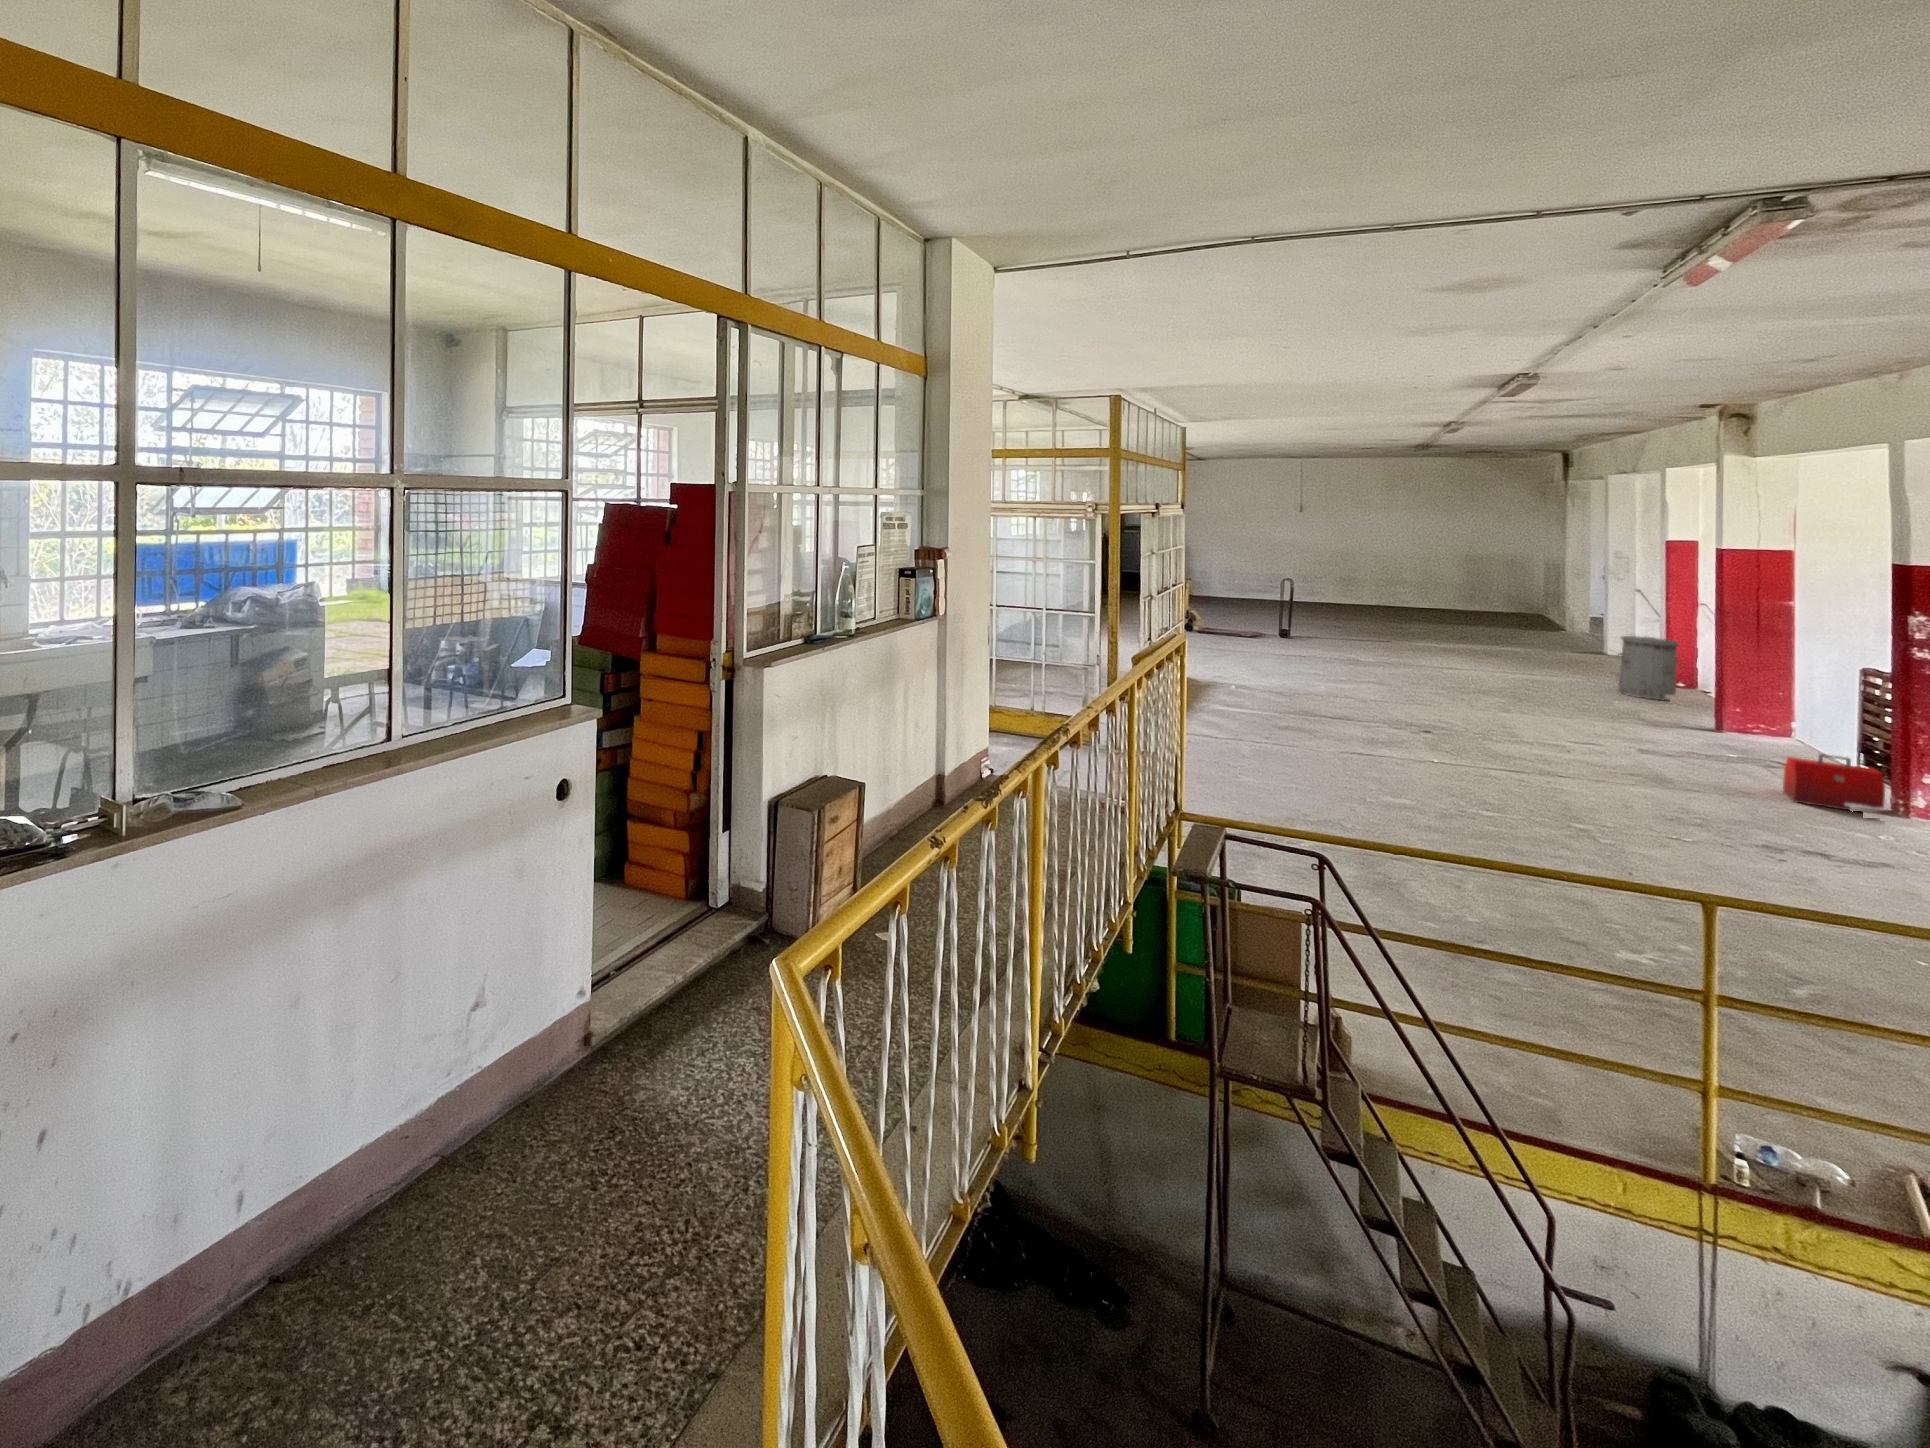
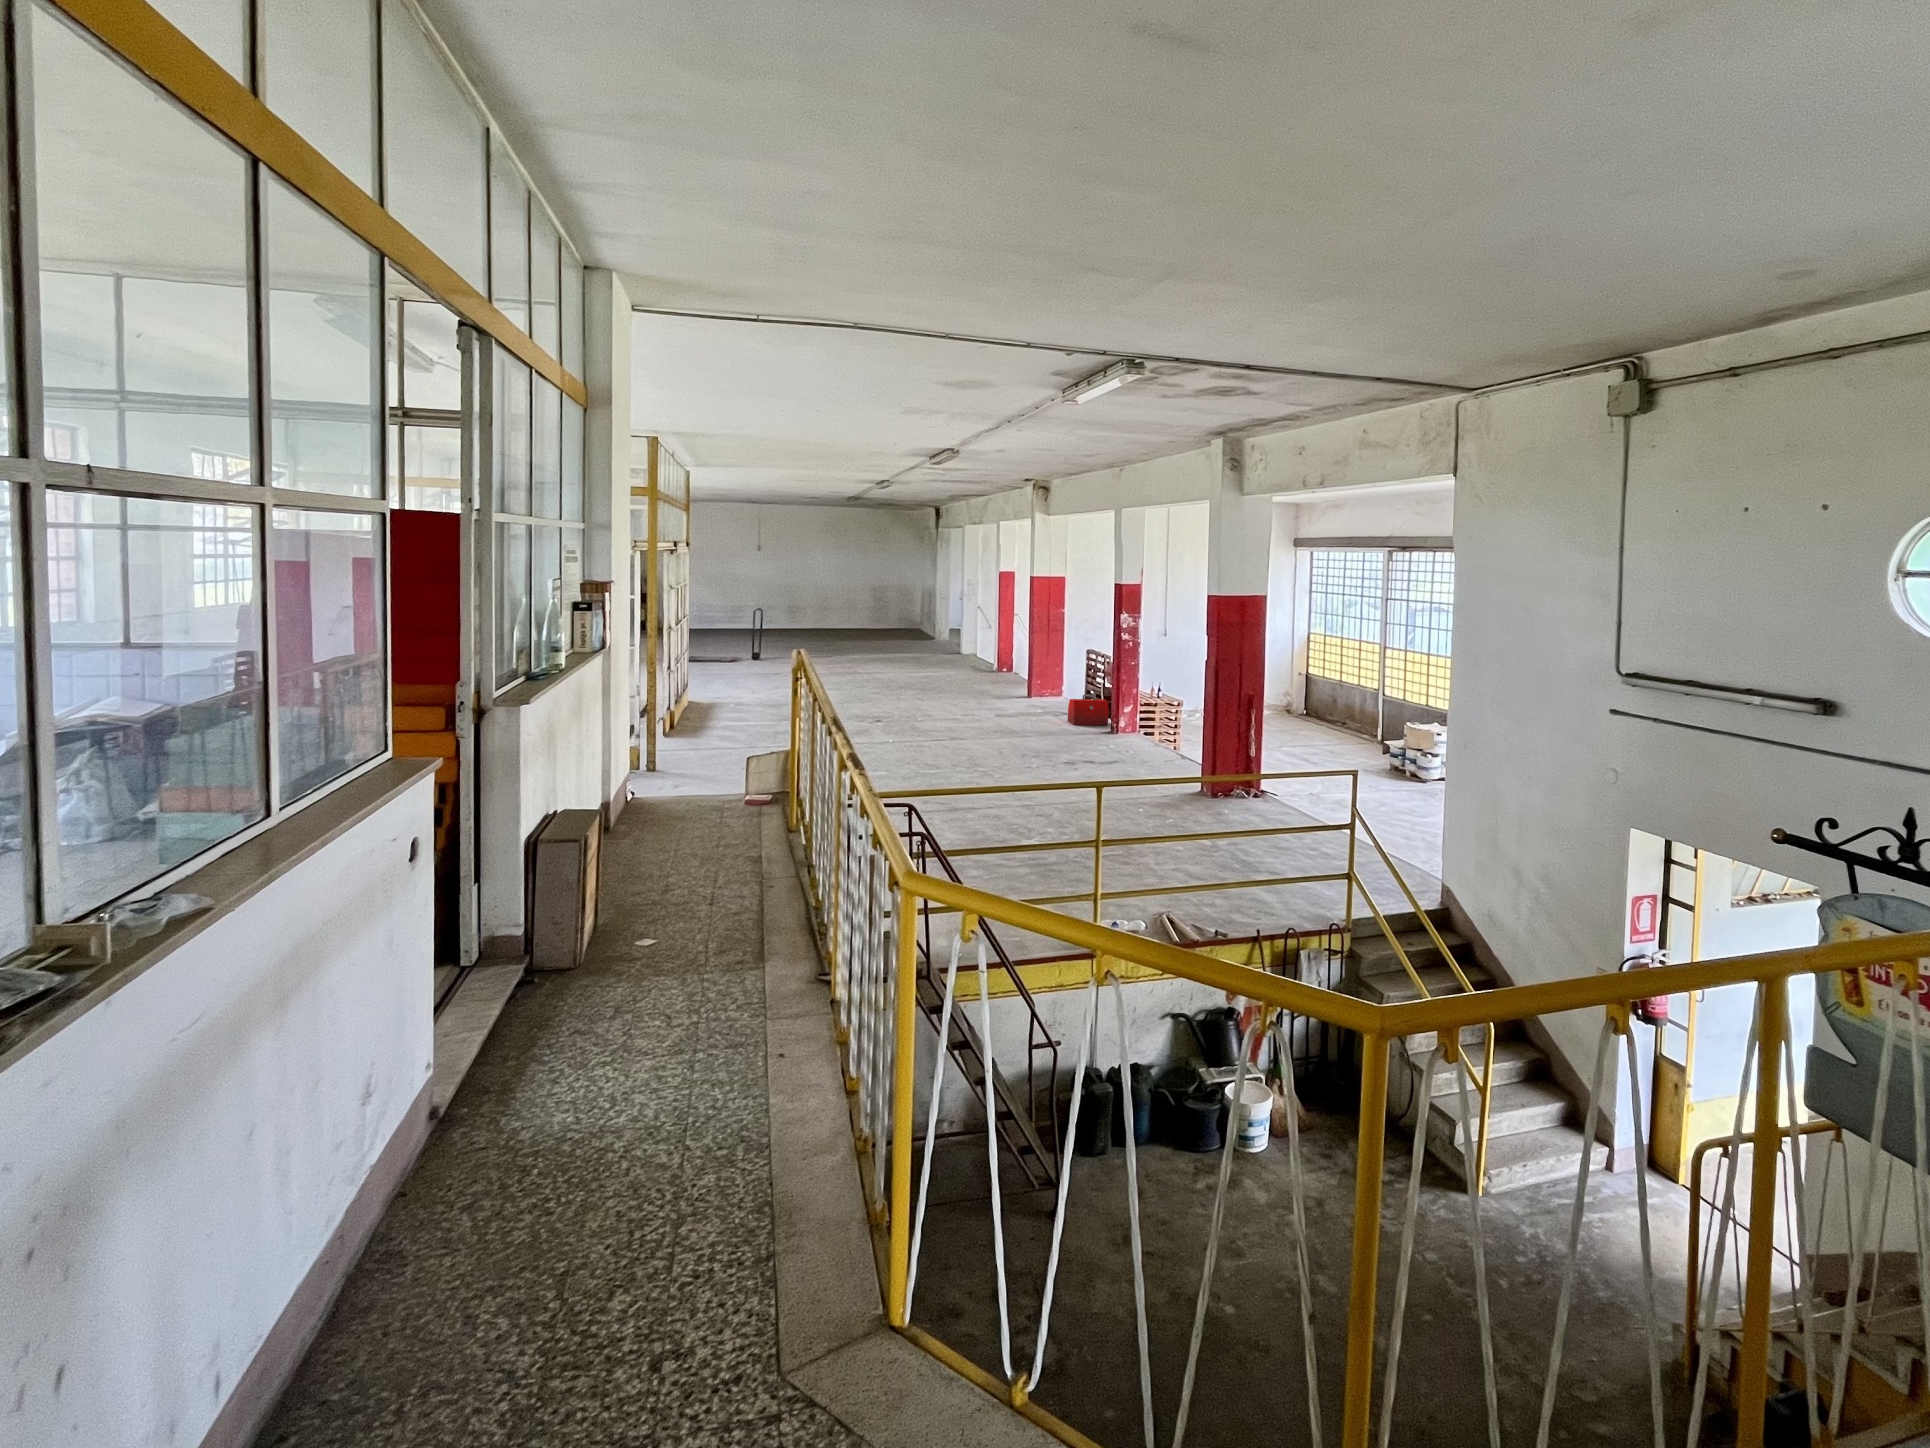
trash can: present [1618,636,1680,701] -> none [976,635,1007,677]

